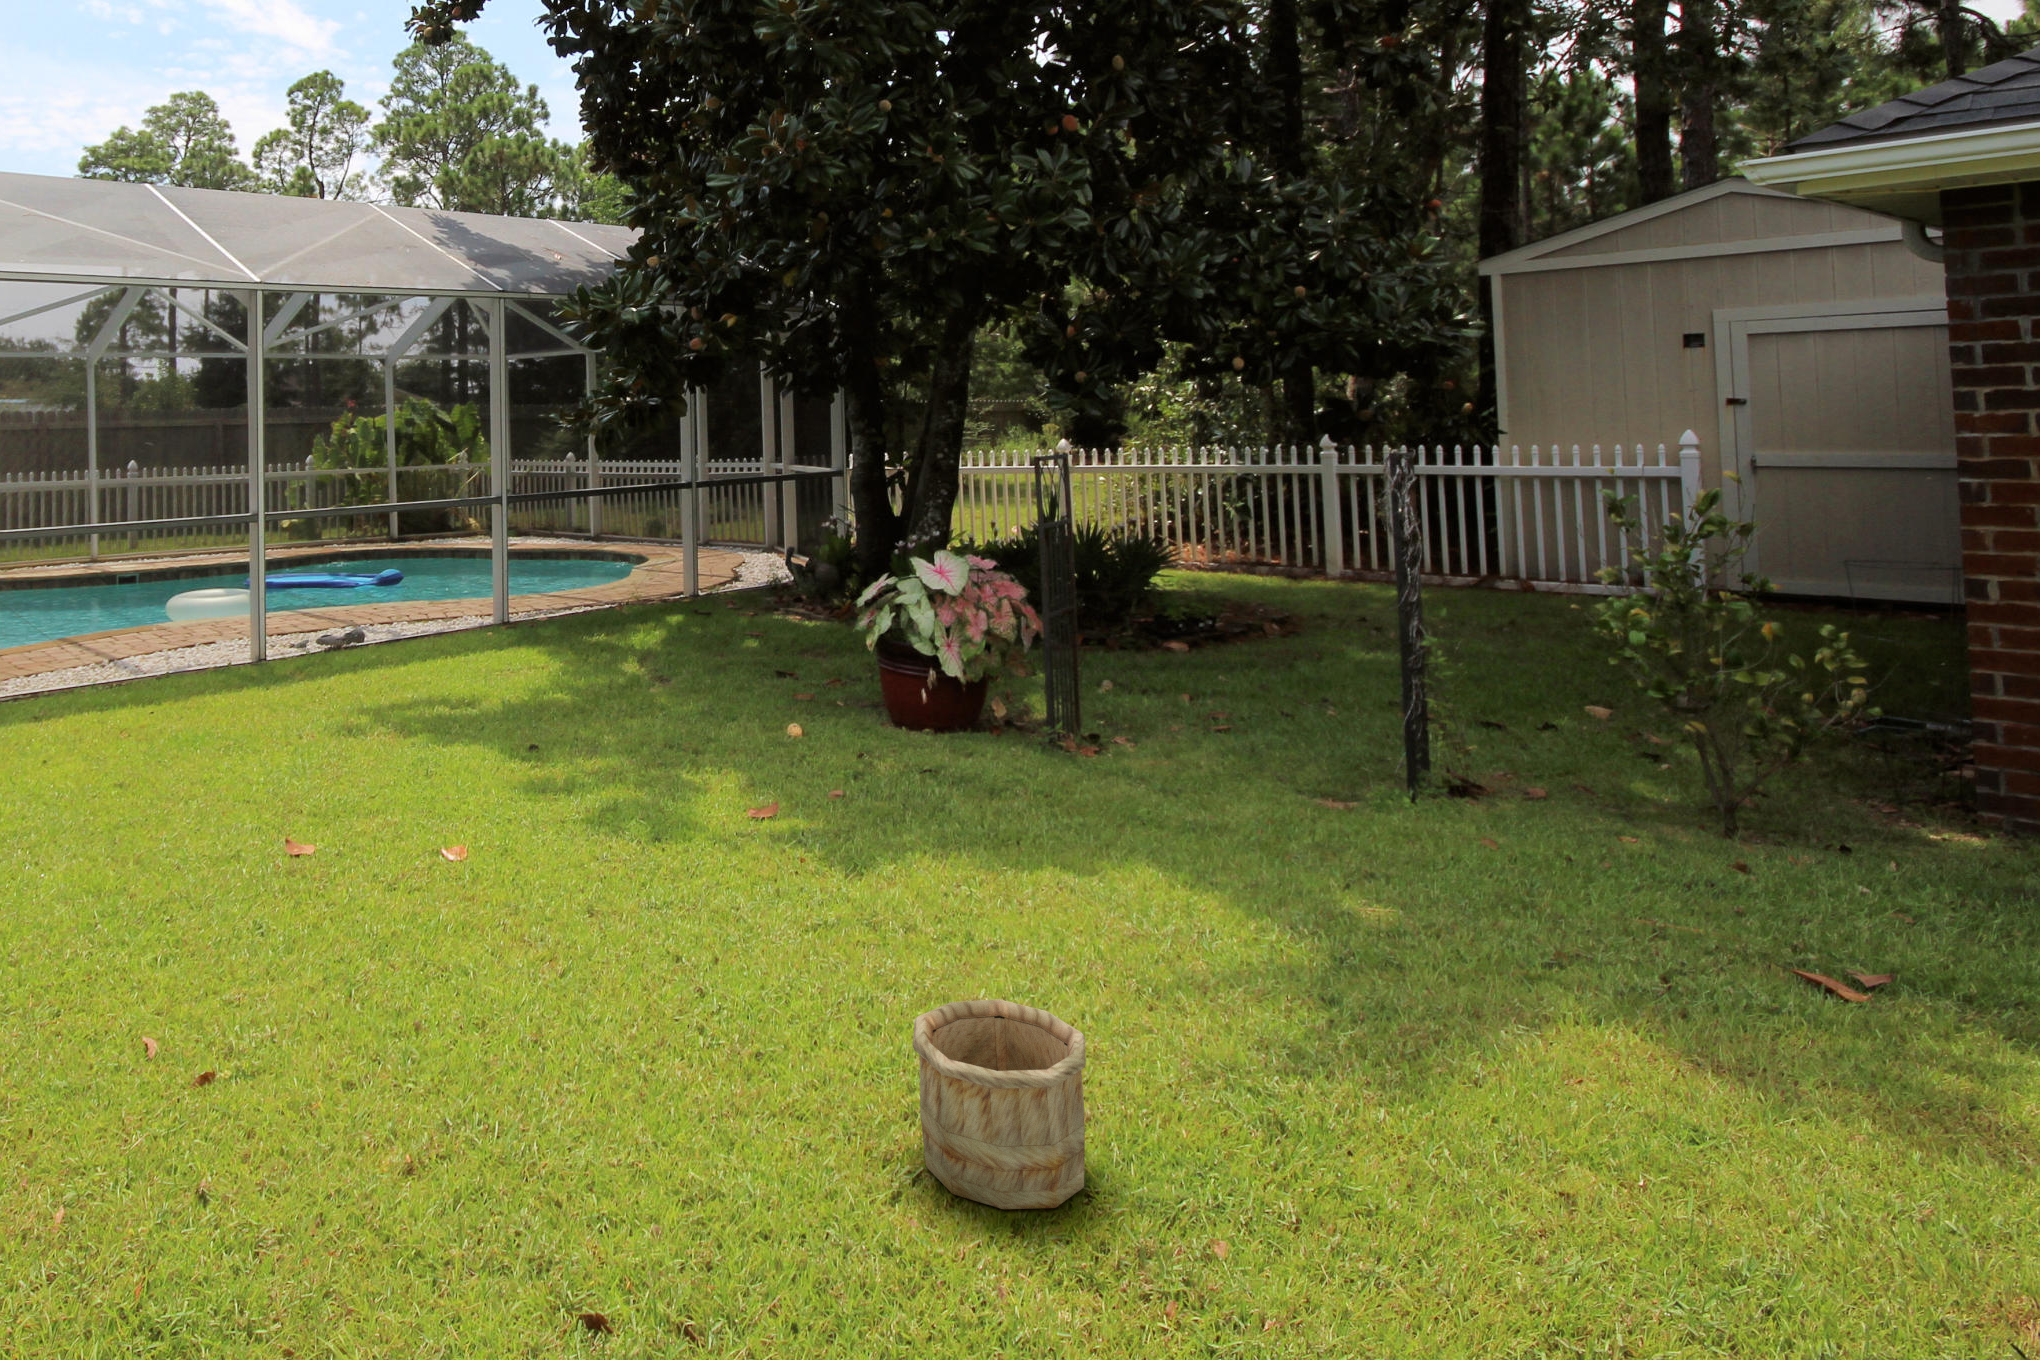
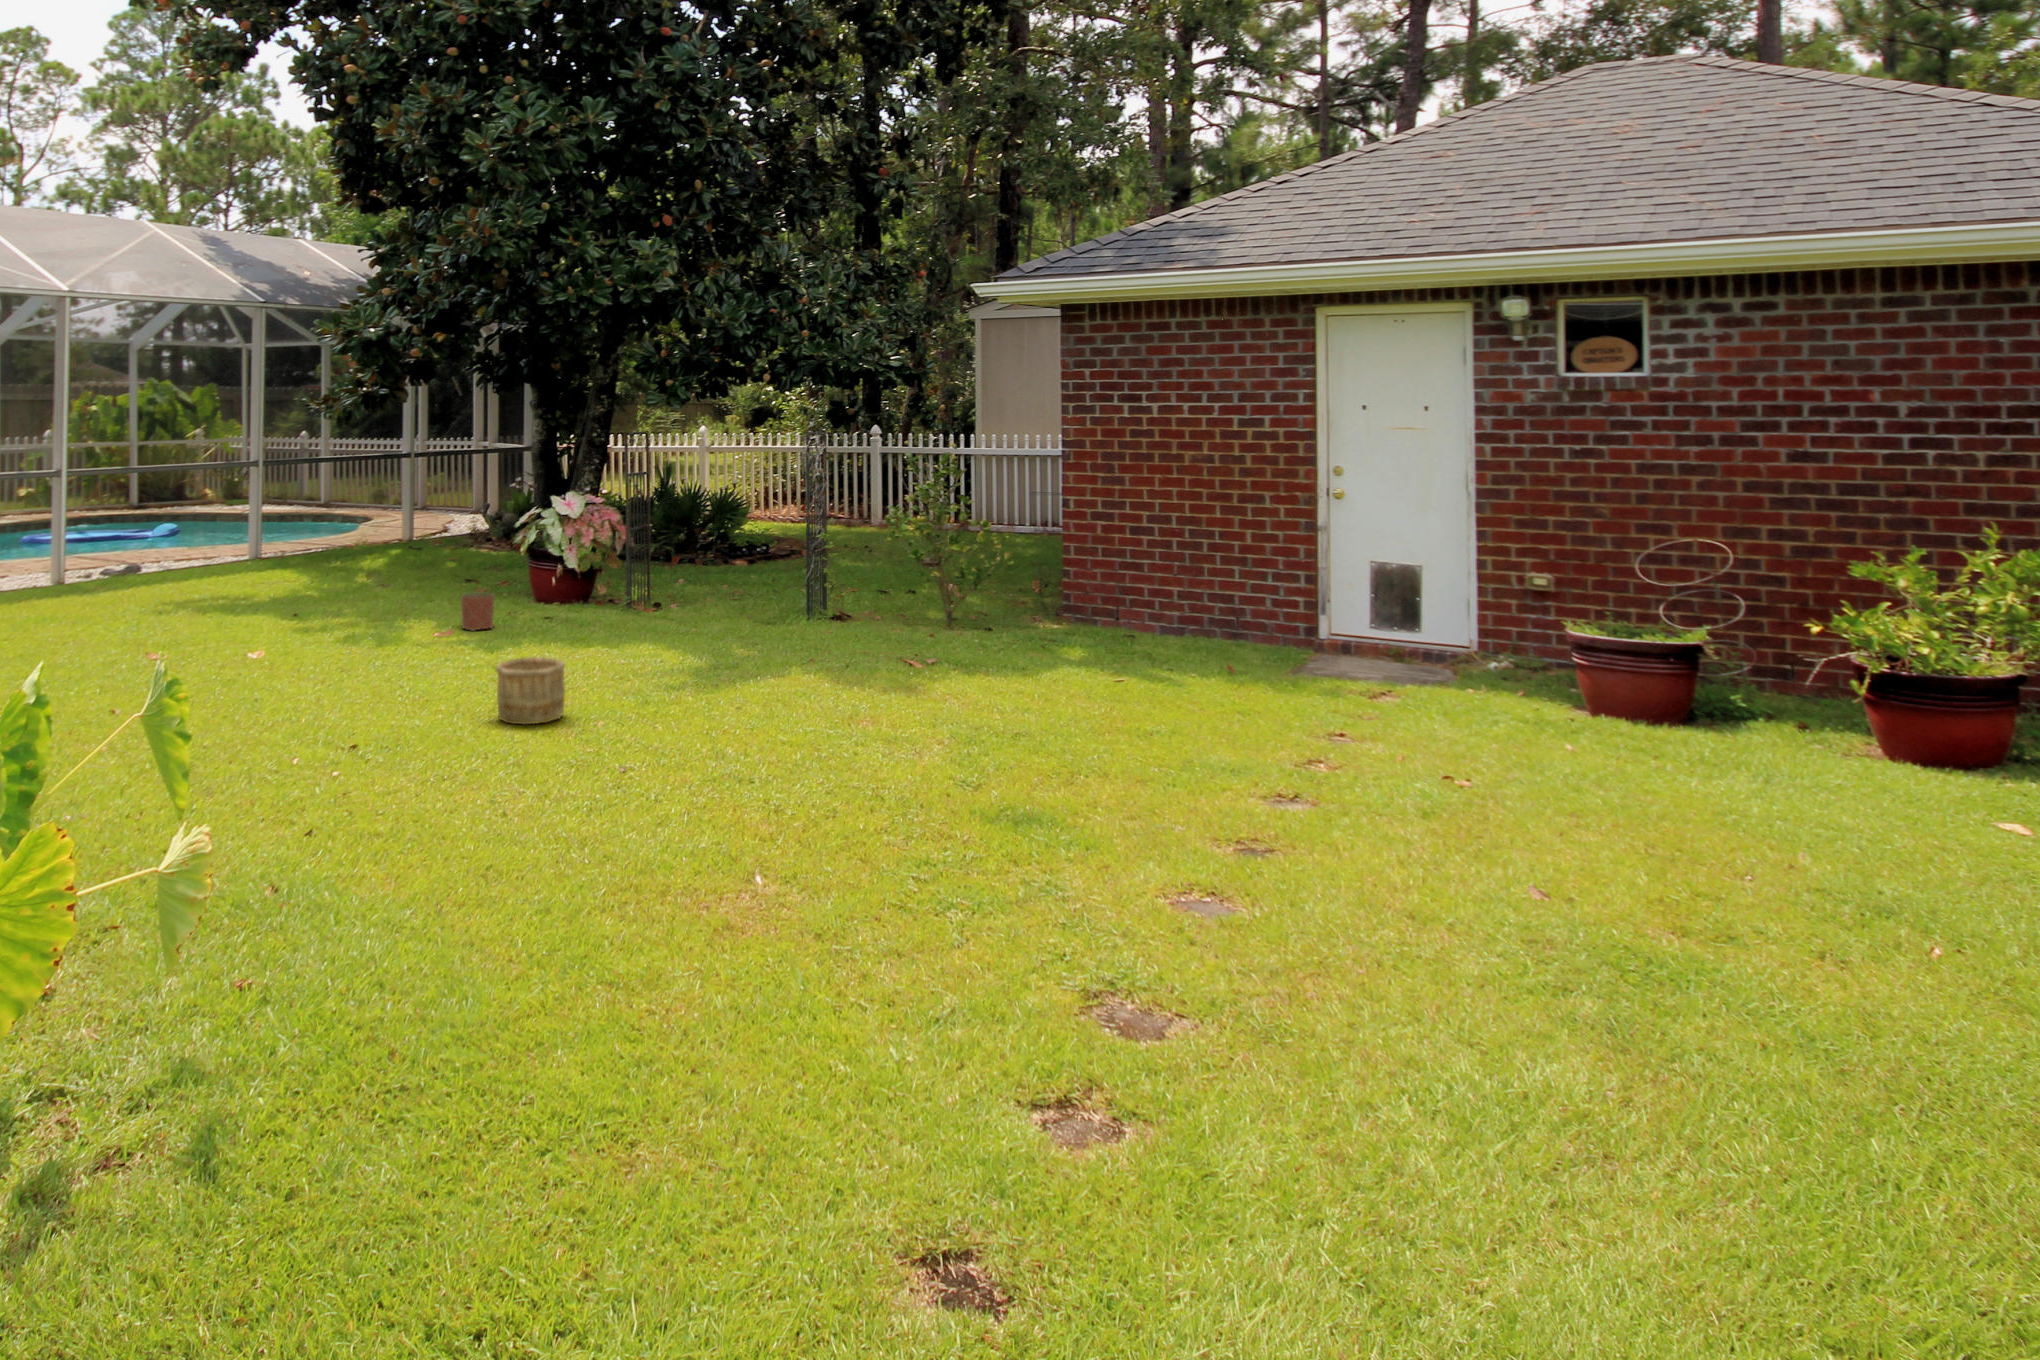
planter: none [784,727,839,797] -> present [461,593,495,631]

